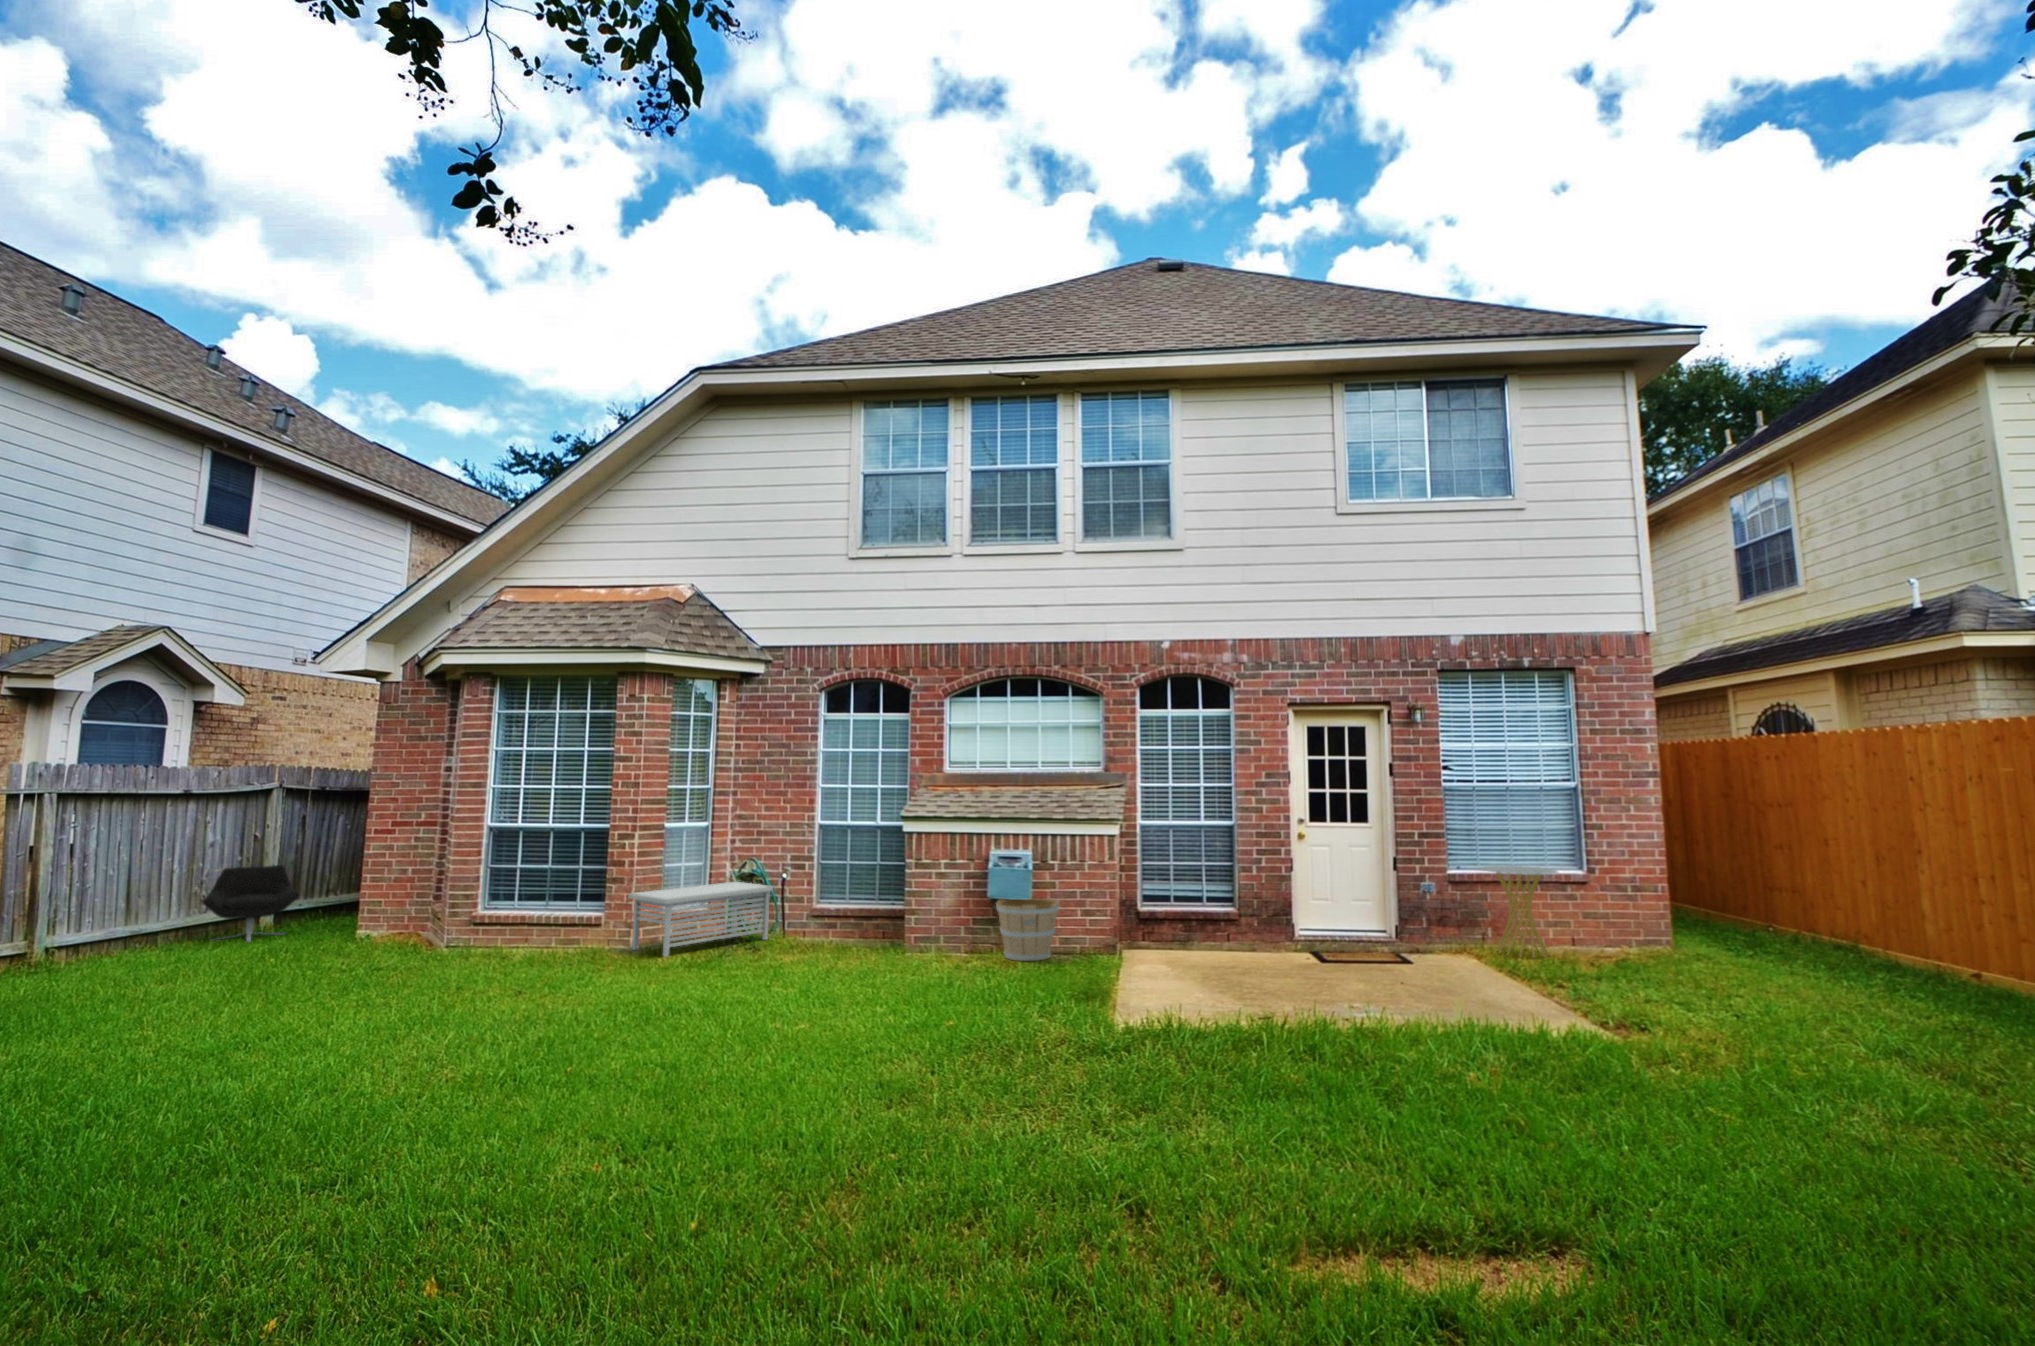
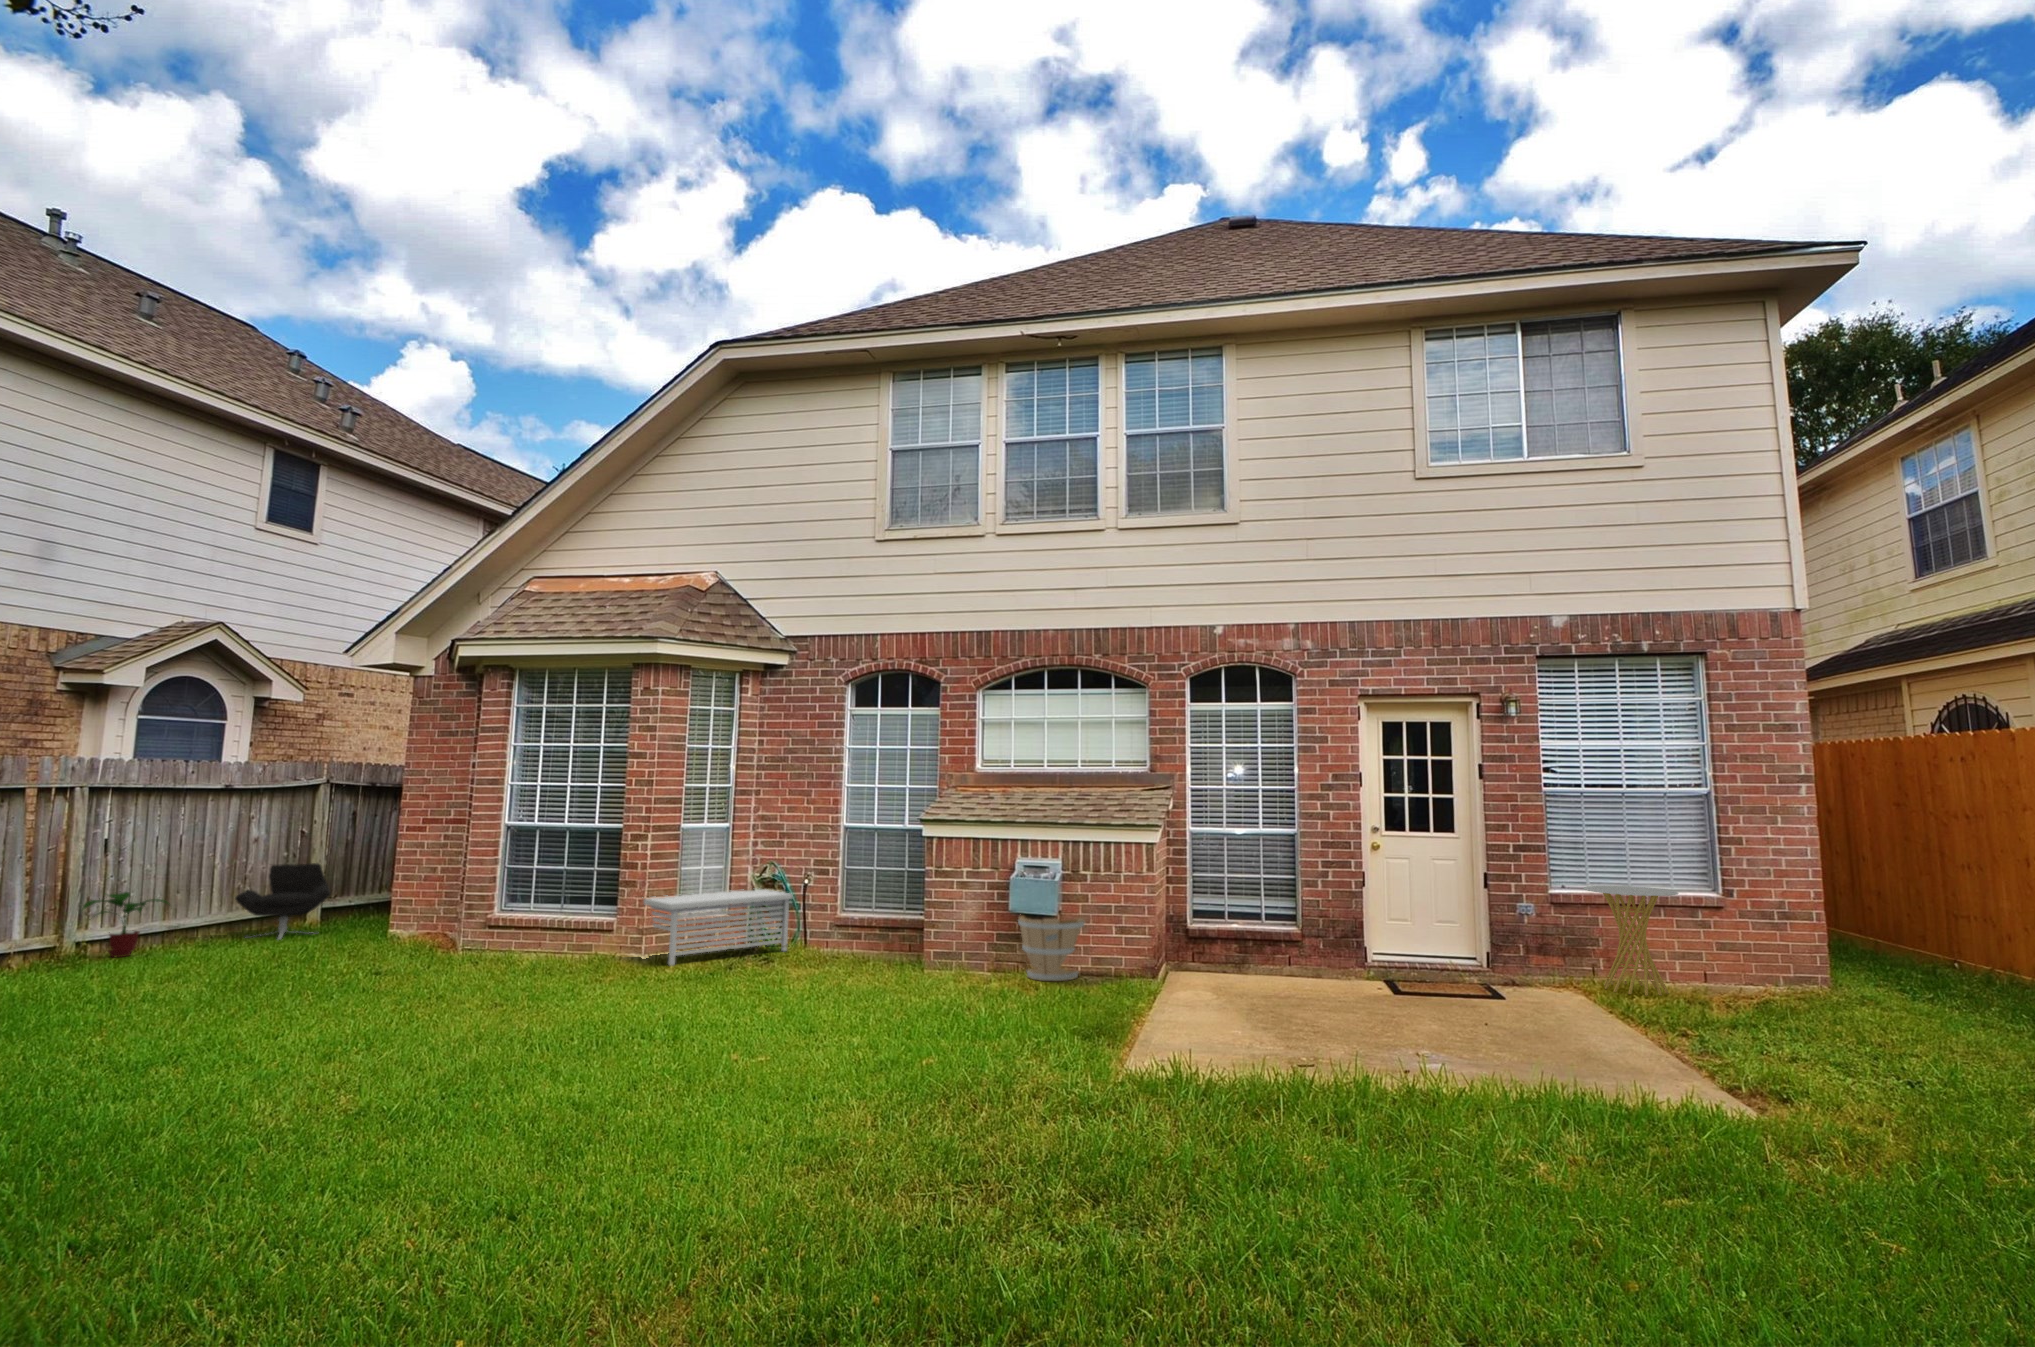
potted plant: none [52,898,144,965] -> present [83,892,169,957]

